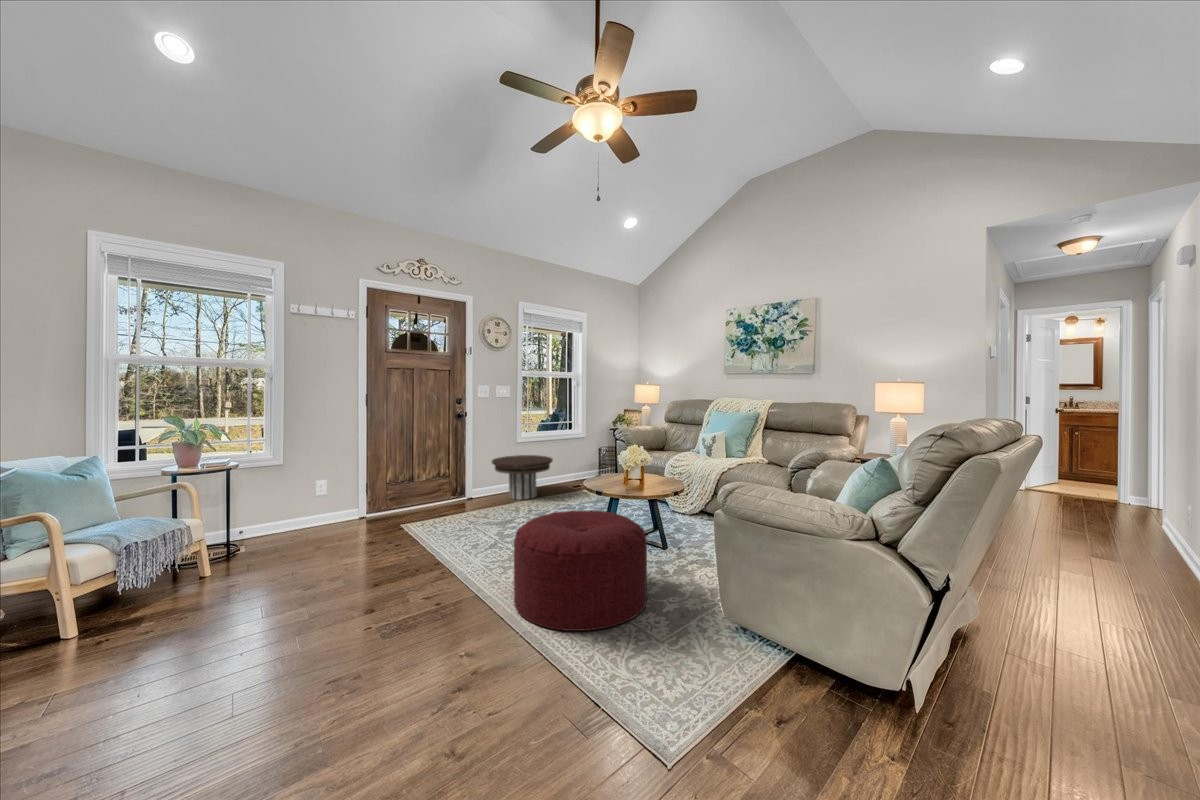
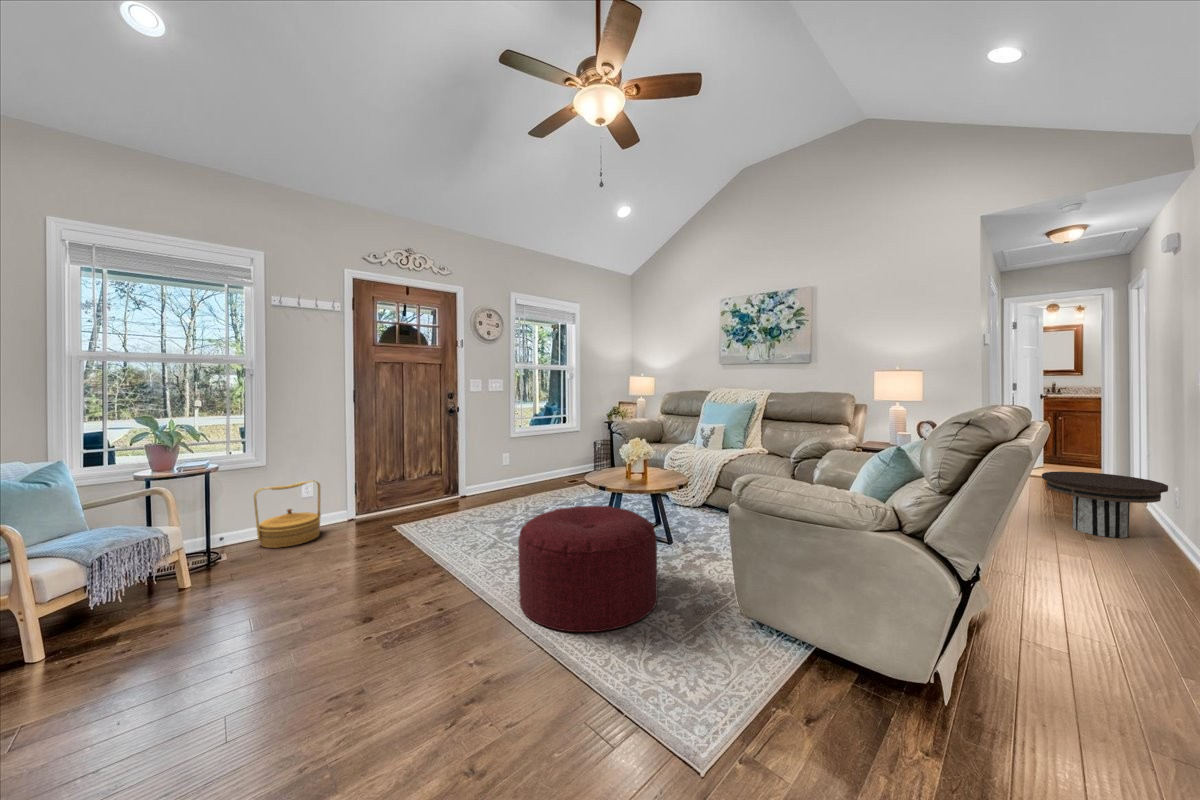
side table: present [492,455,553,500] -> present [1042,471,1168,538]
woven basket: none [269,479,332,543] -> present [254,480,321,548]

